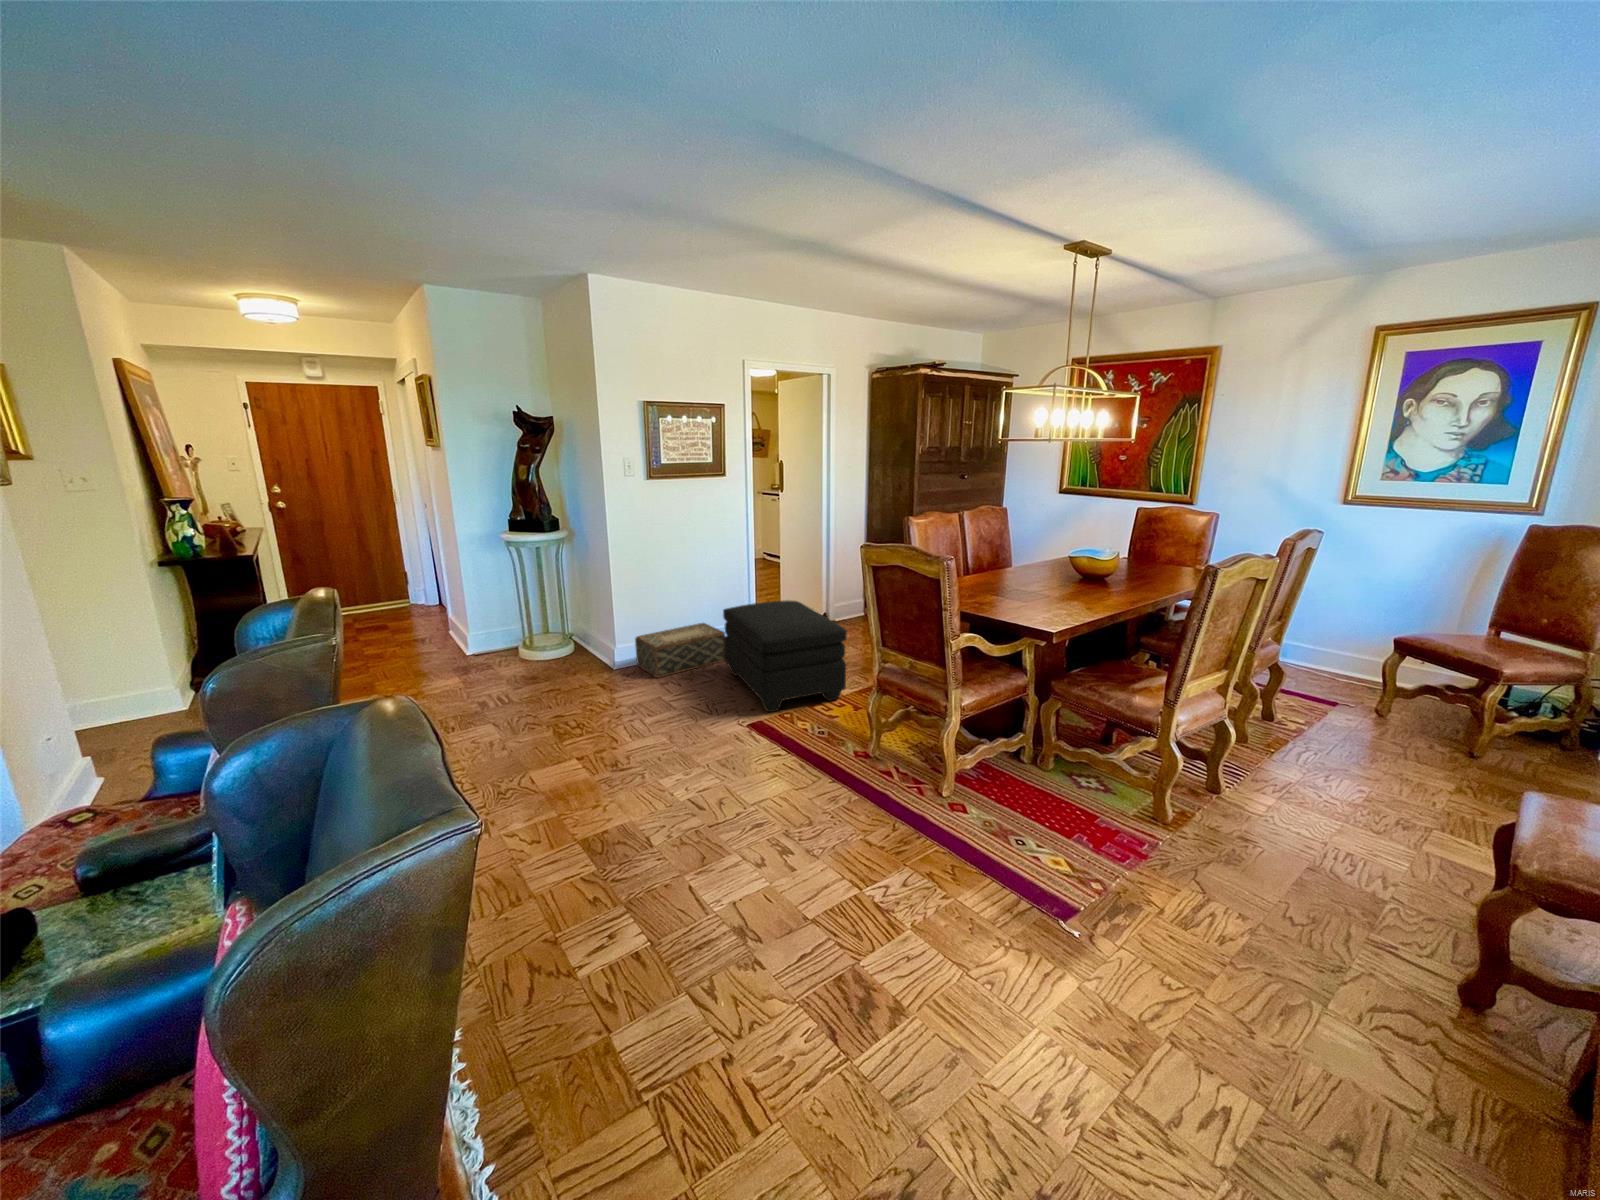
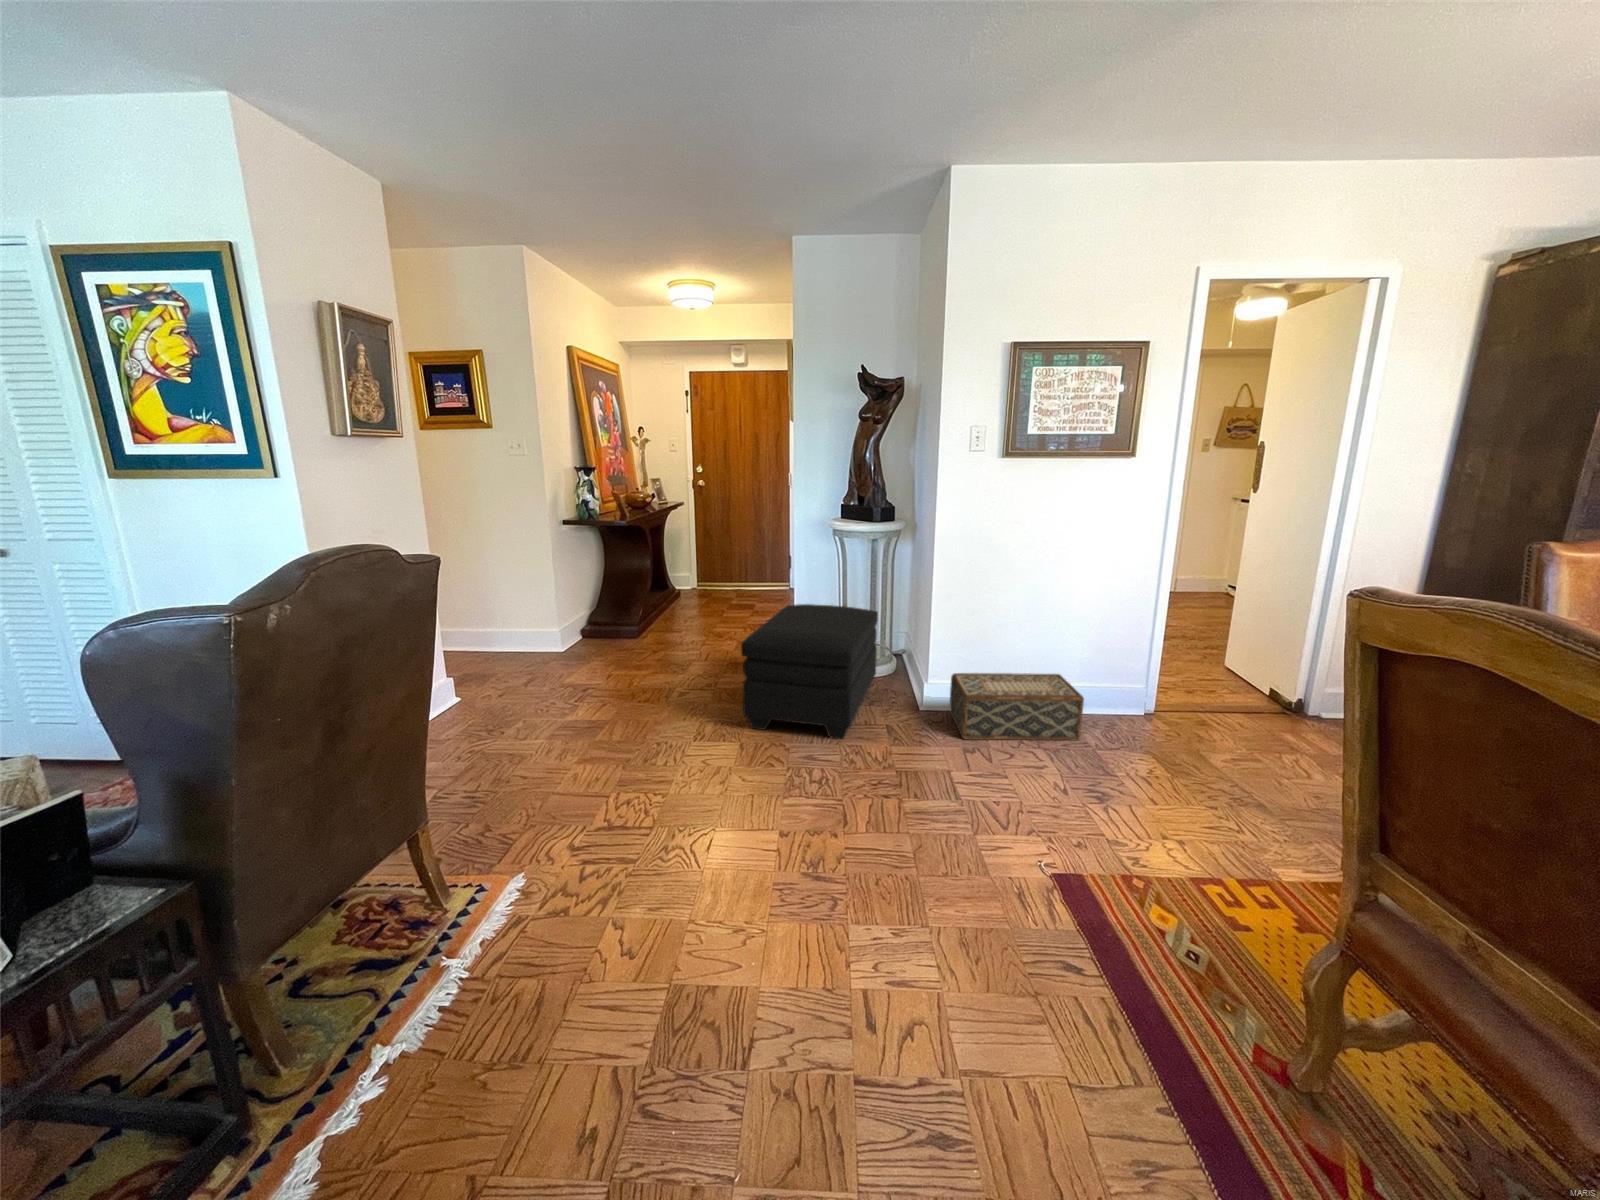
ottoman: present [723,600,847,712] -> present [741,604,878,739]

